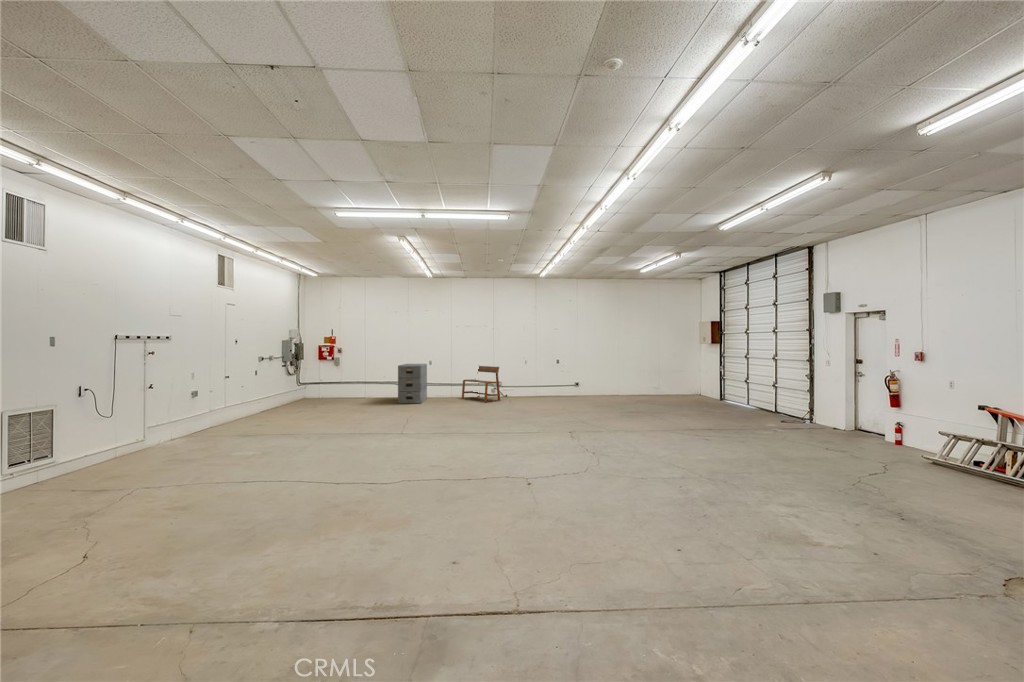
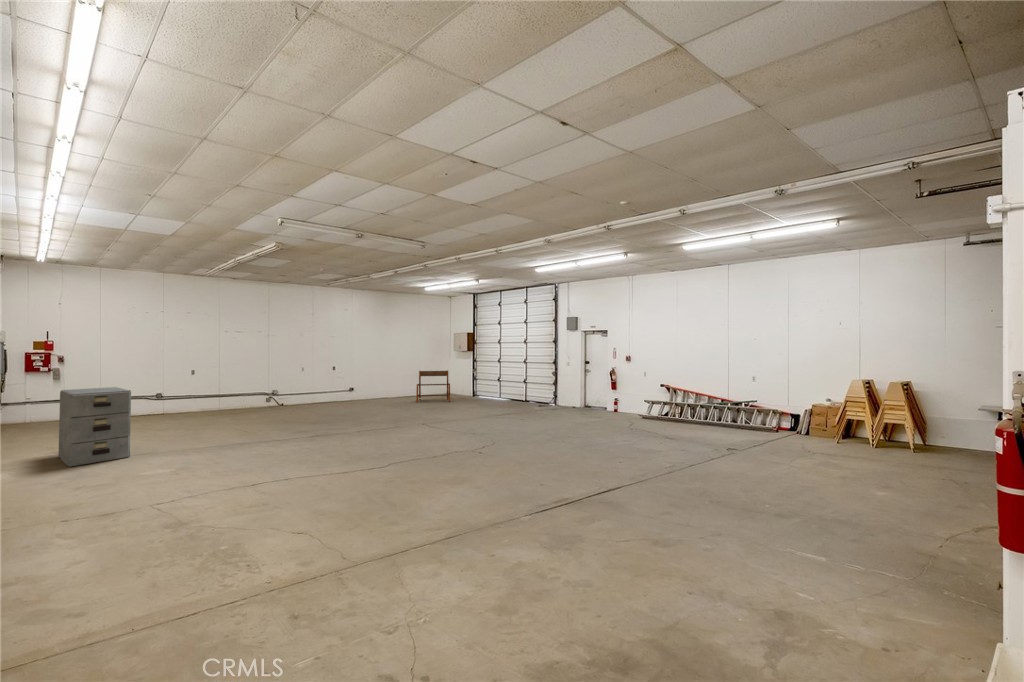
bench: present [462,366,500,403] -> present [416,370,450,403]

